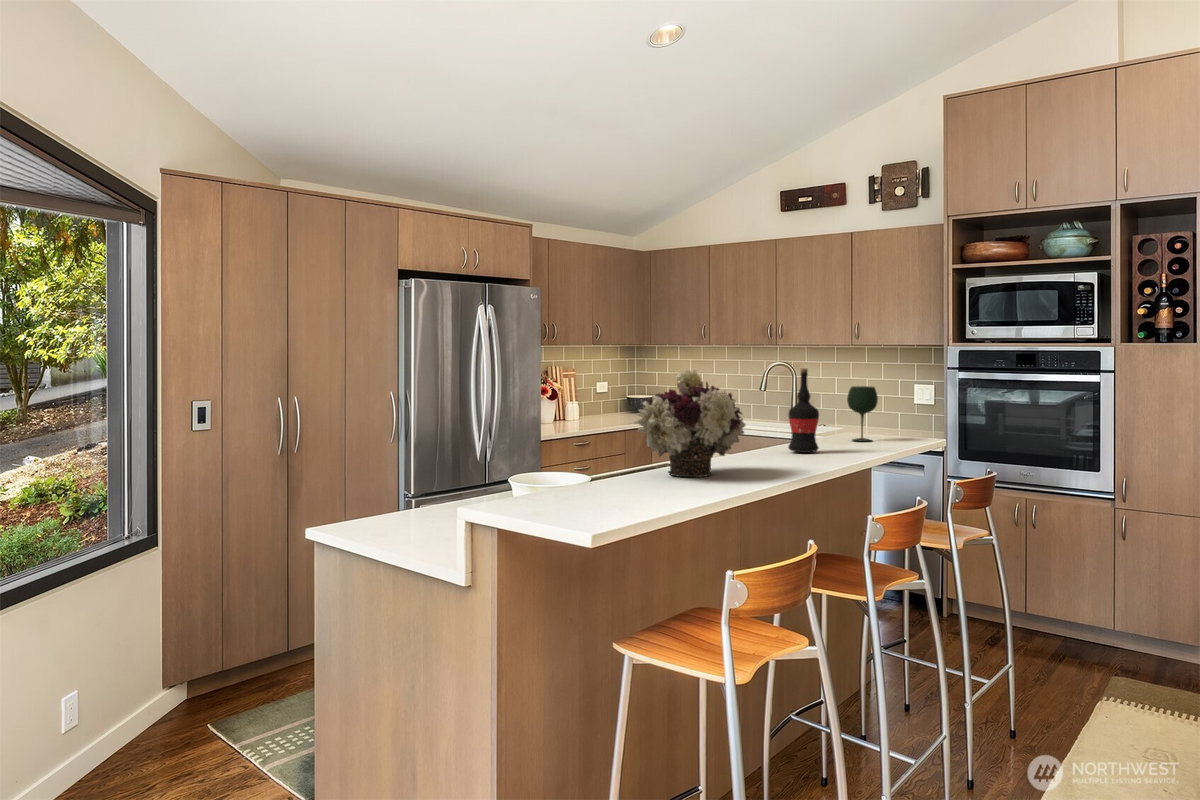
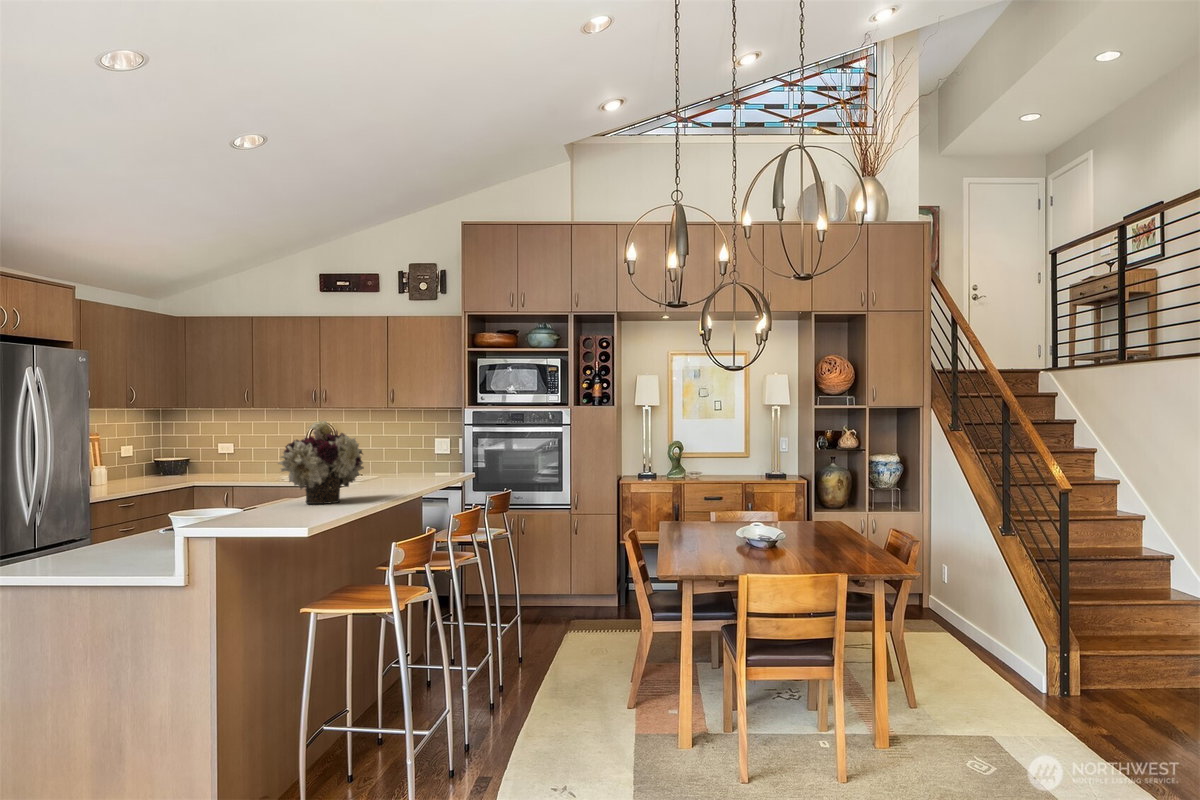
wine bottle: present [788,368,819,453] -> none [376,422,399,487]
wine glass: present [847,386,878,441] -> none [409,437,432,479]

